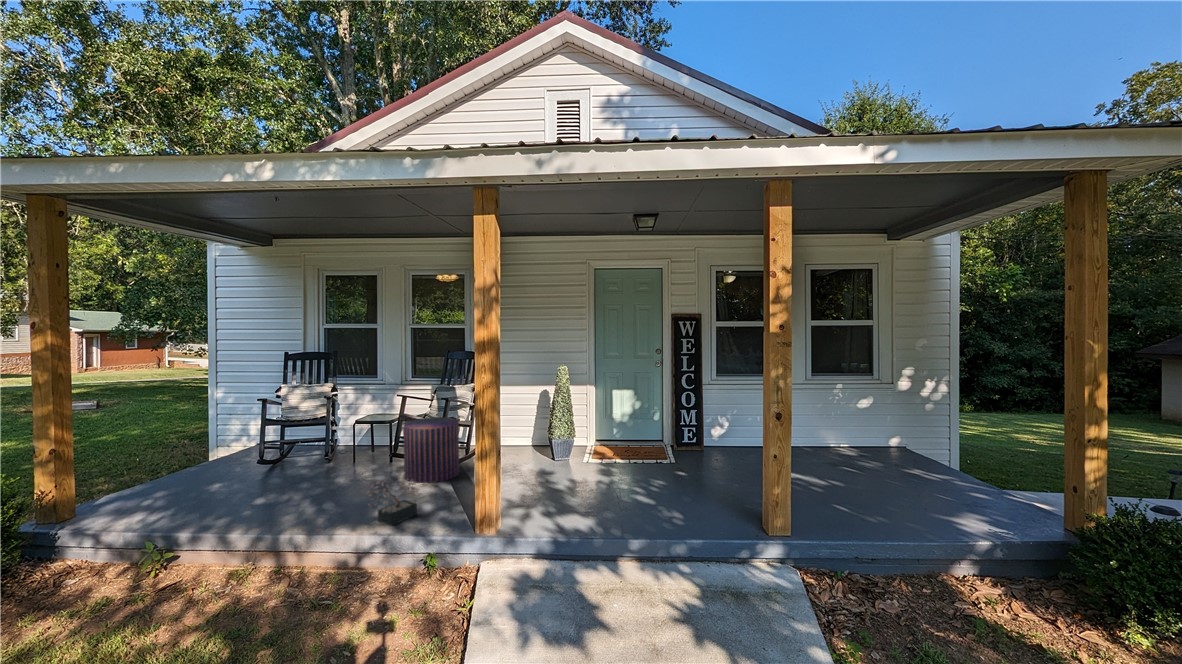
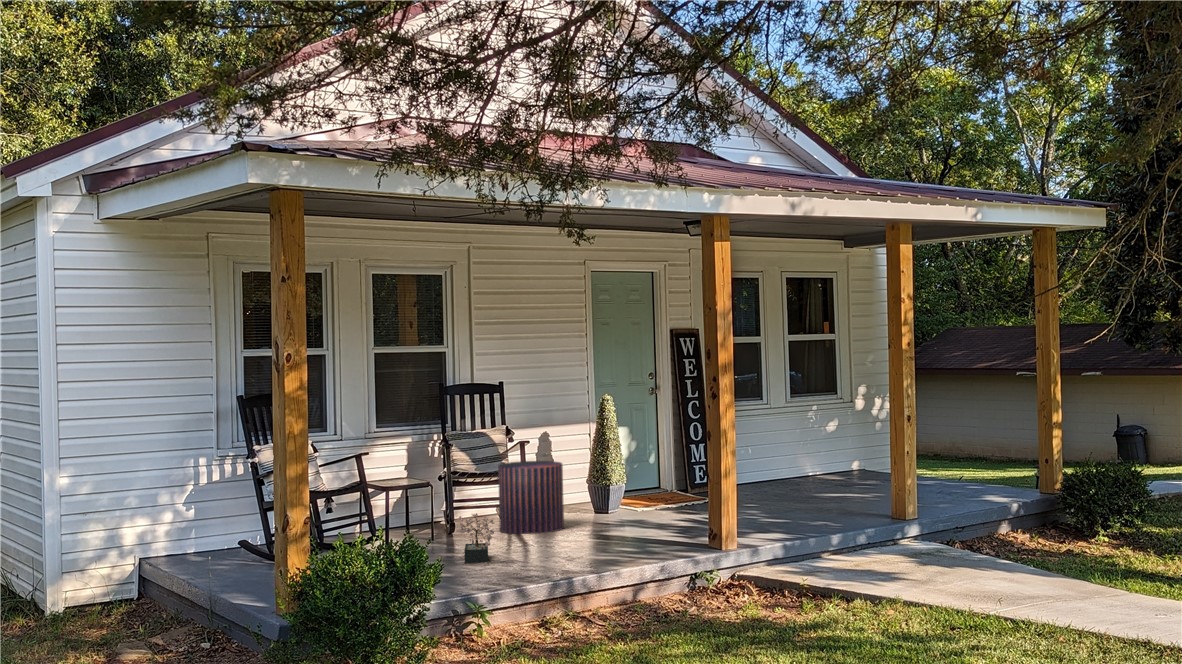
decorative plant: present [367,479,419,525] -> present [457,513,497,563]

